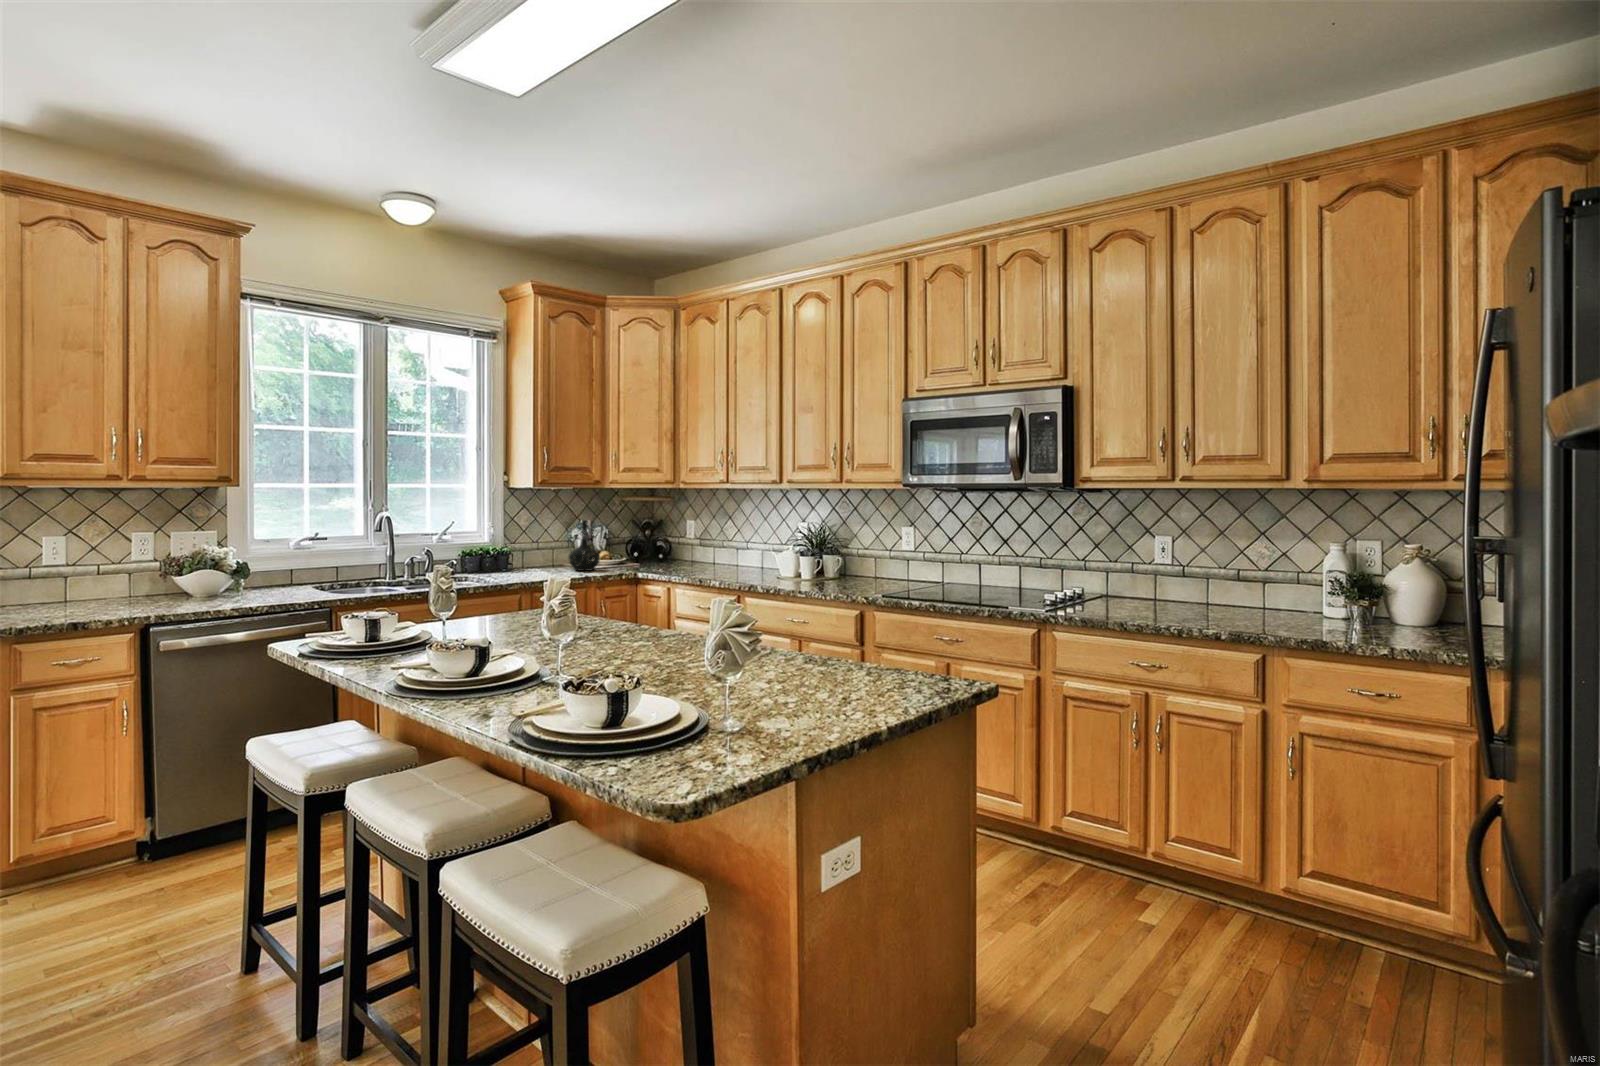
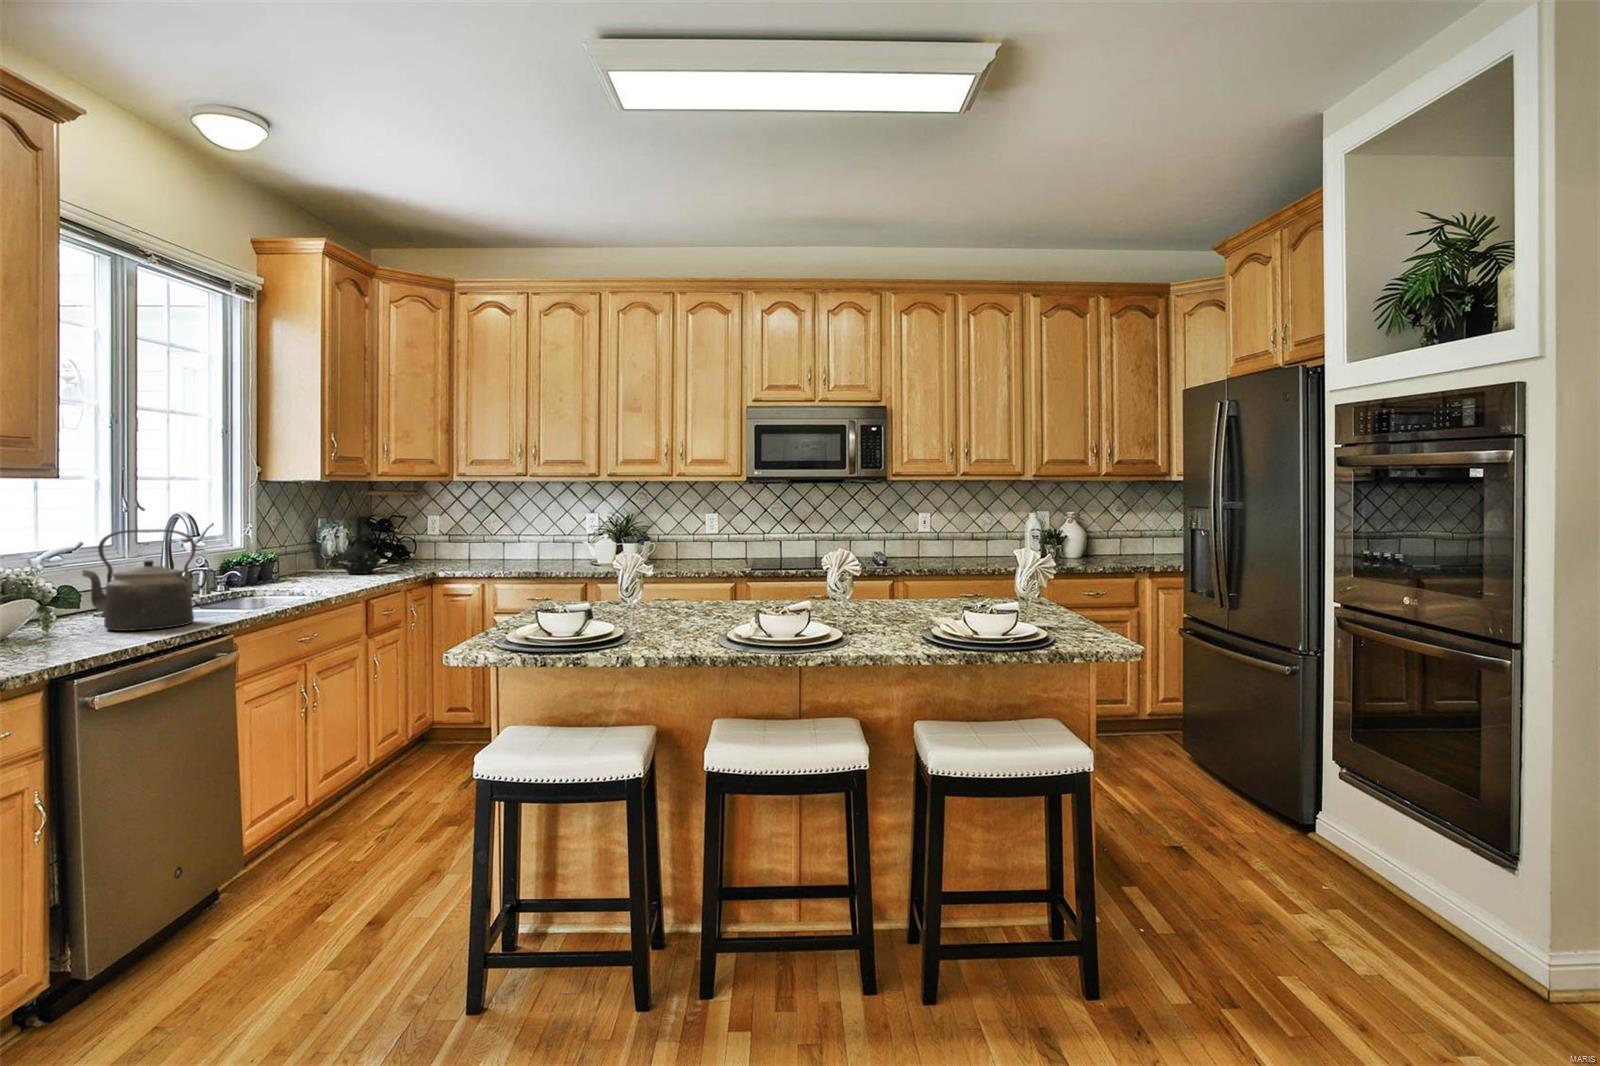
kettle: none [274,526,331,598] -> present [82,529,196,631]

